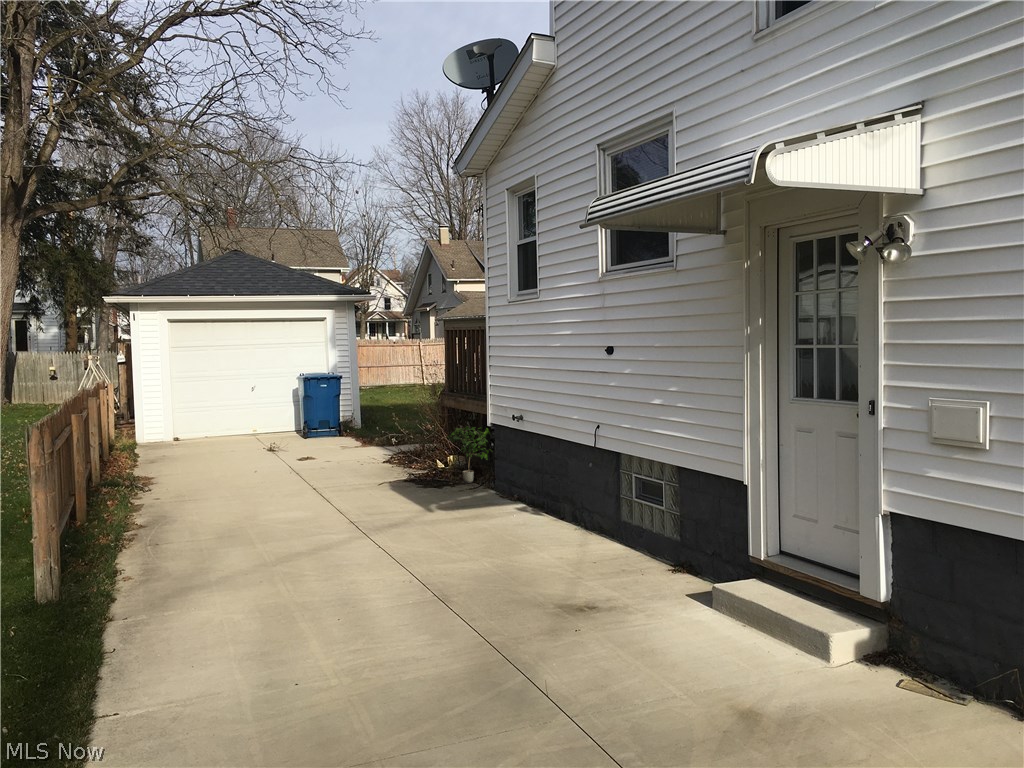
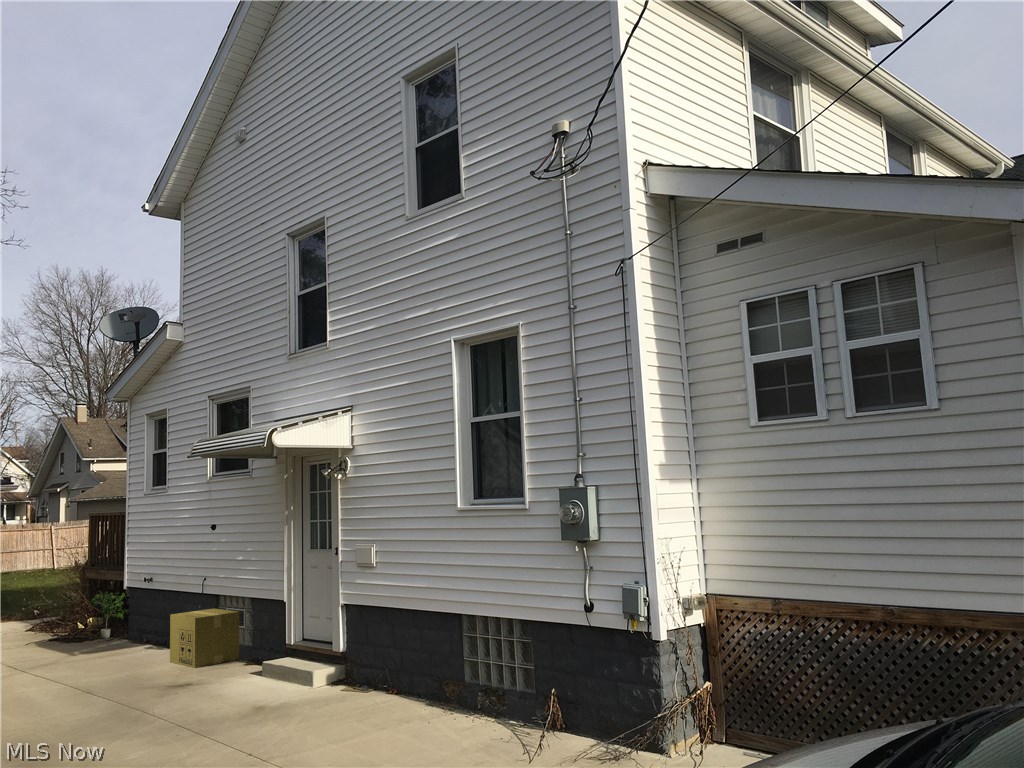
cardboard box: none [552,470,654,563] -> present [170,608,239,668]

